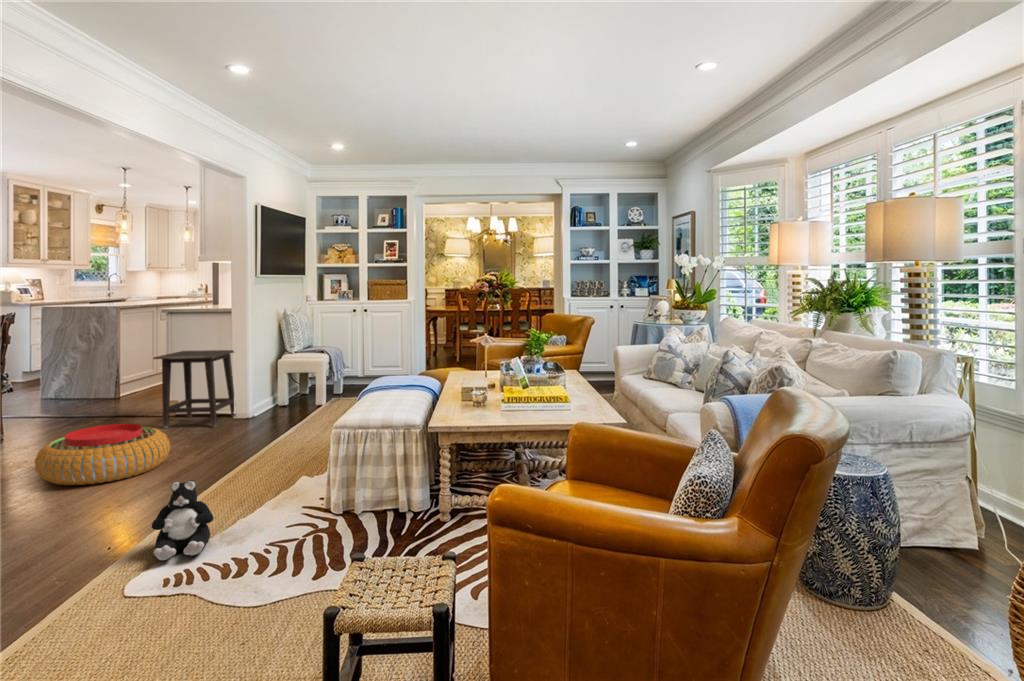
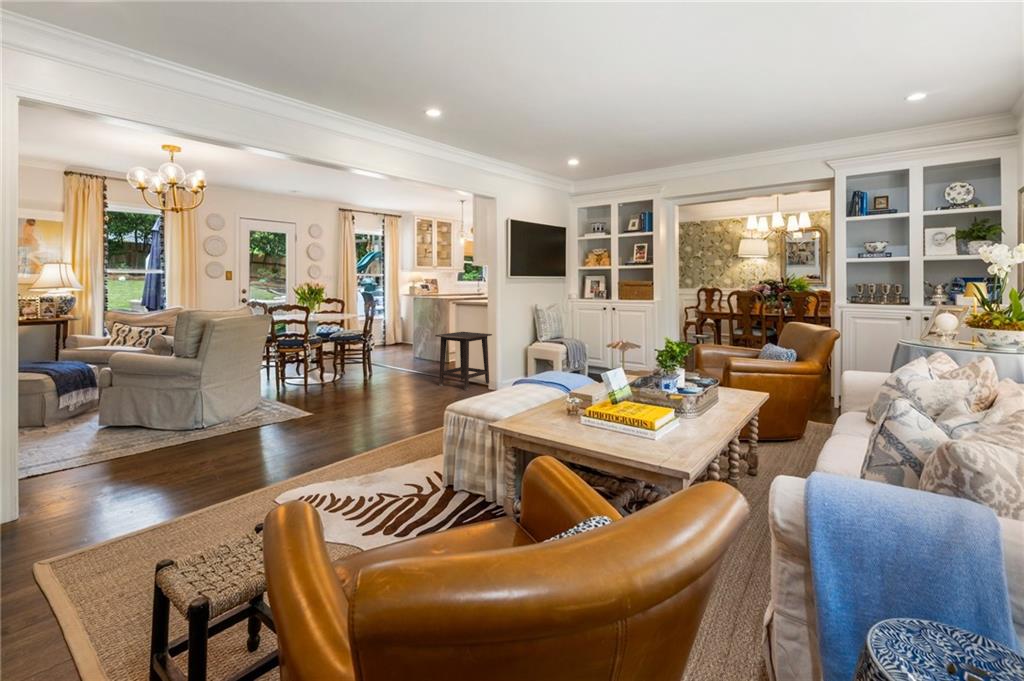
pouf: present [35,424,170,485] -> none [340,379,416,417]
plush toy: present [152,480,213,560] -> none [311,429,358,486]

